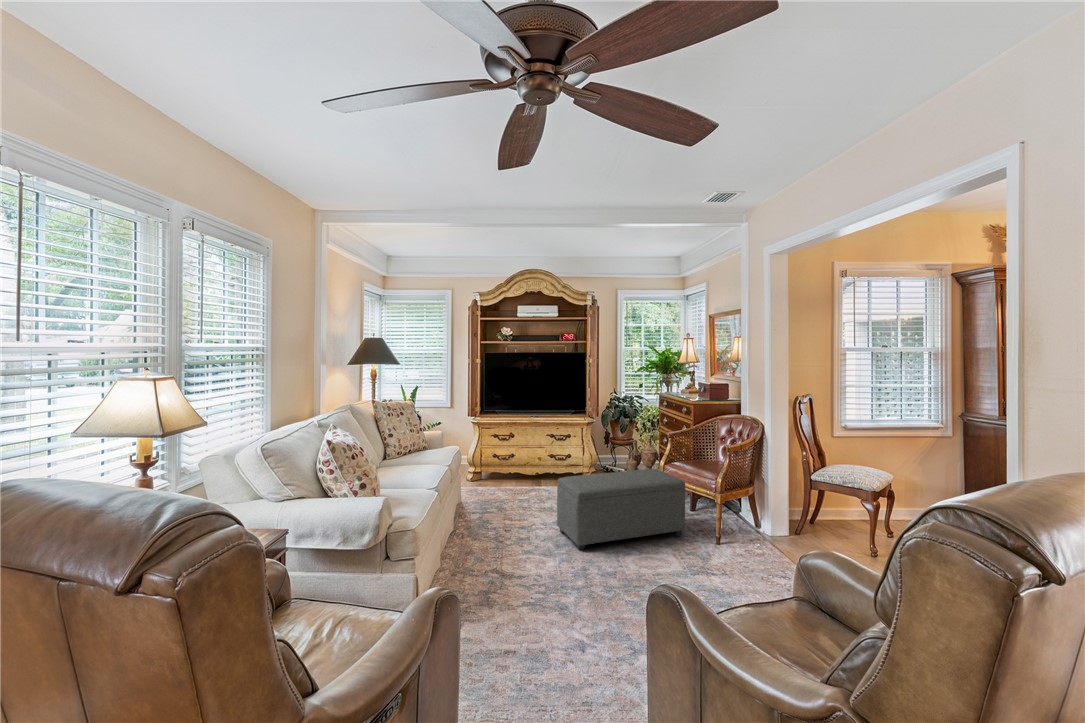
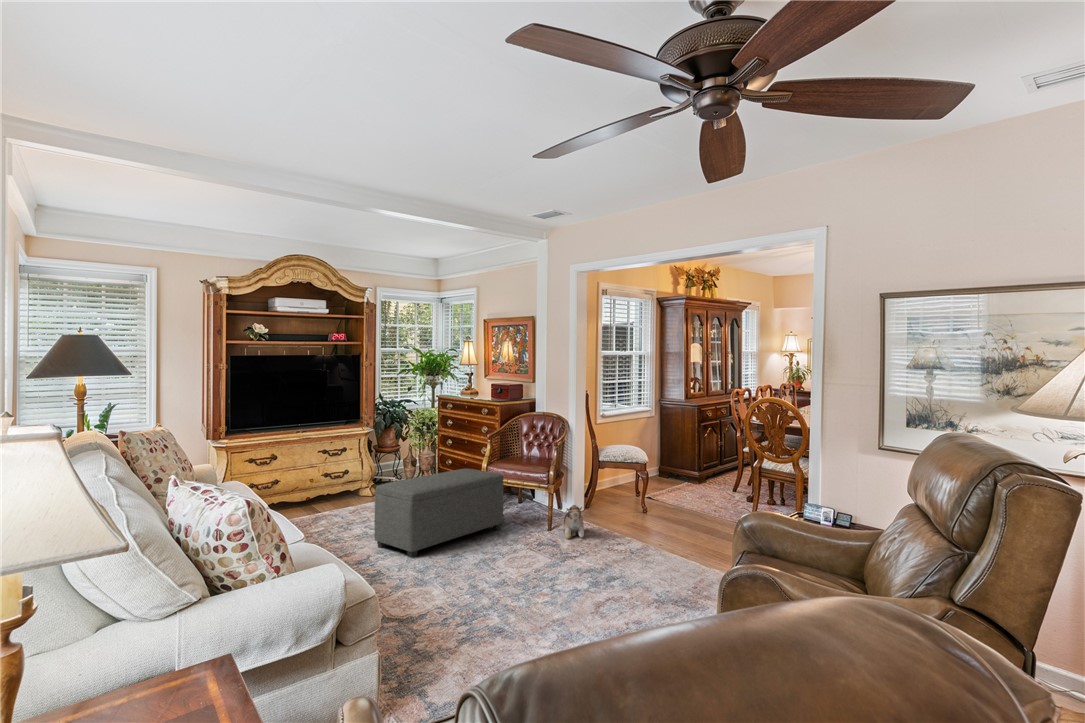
plush toy: none [743,529,771,567] -> present [564,505,584,539]

